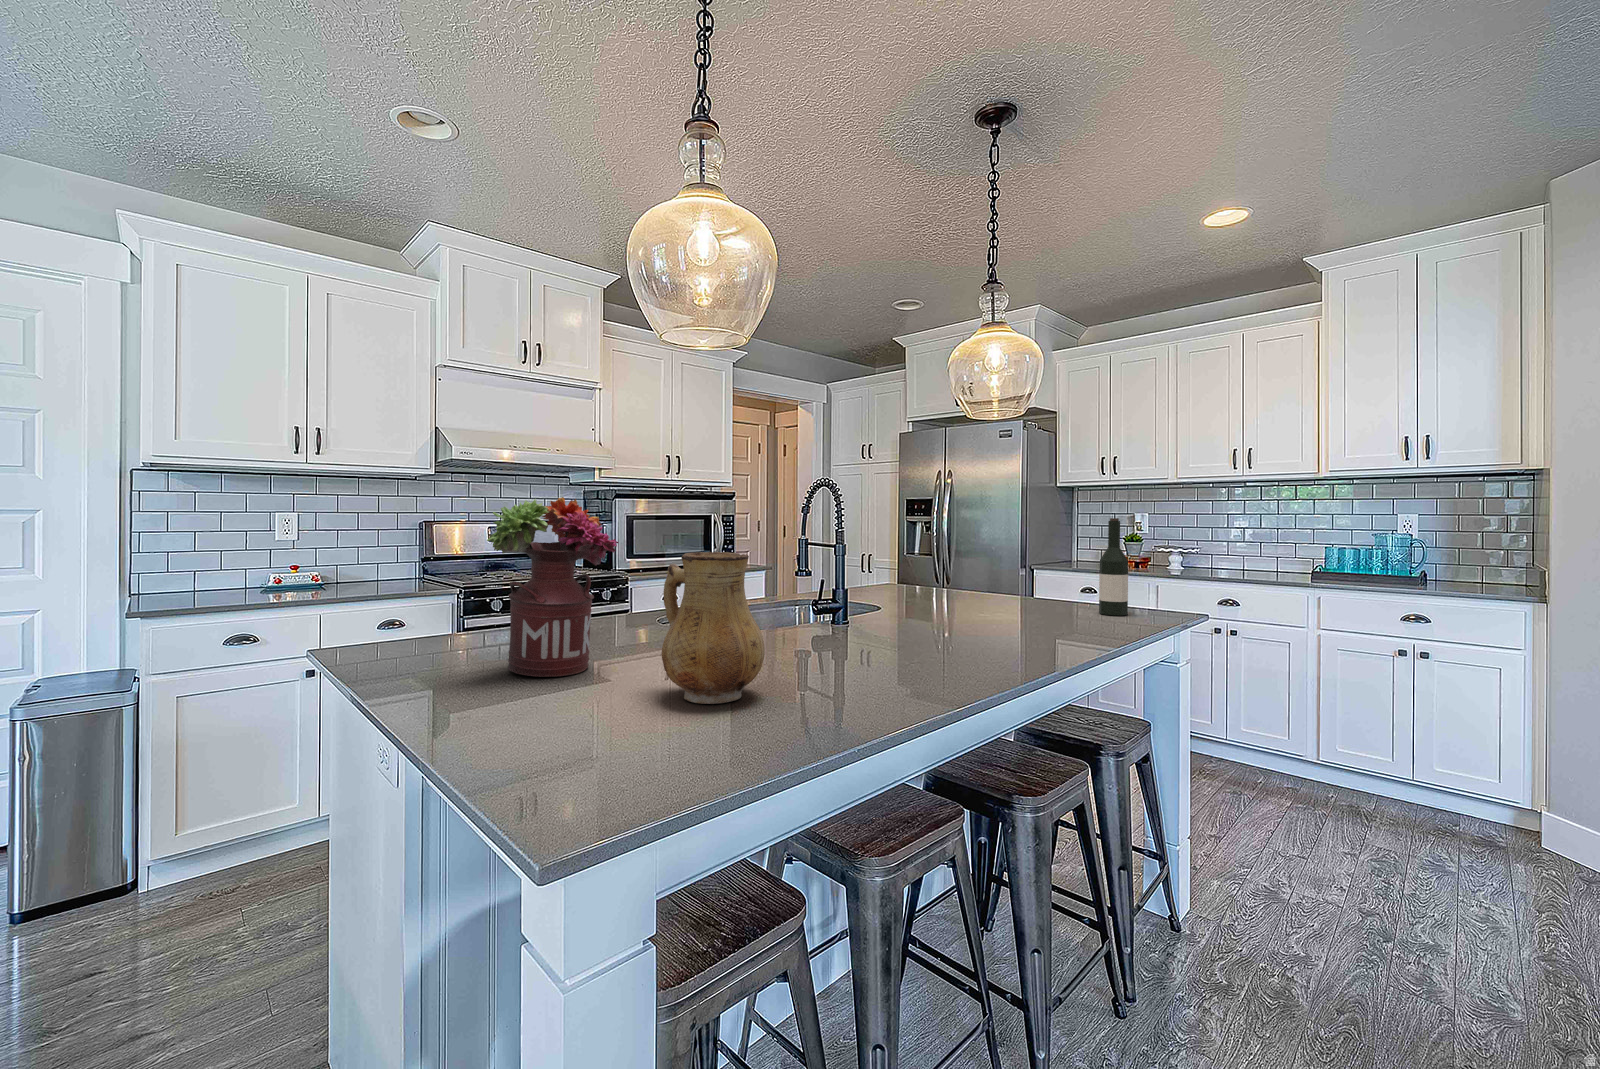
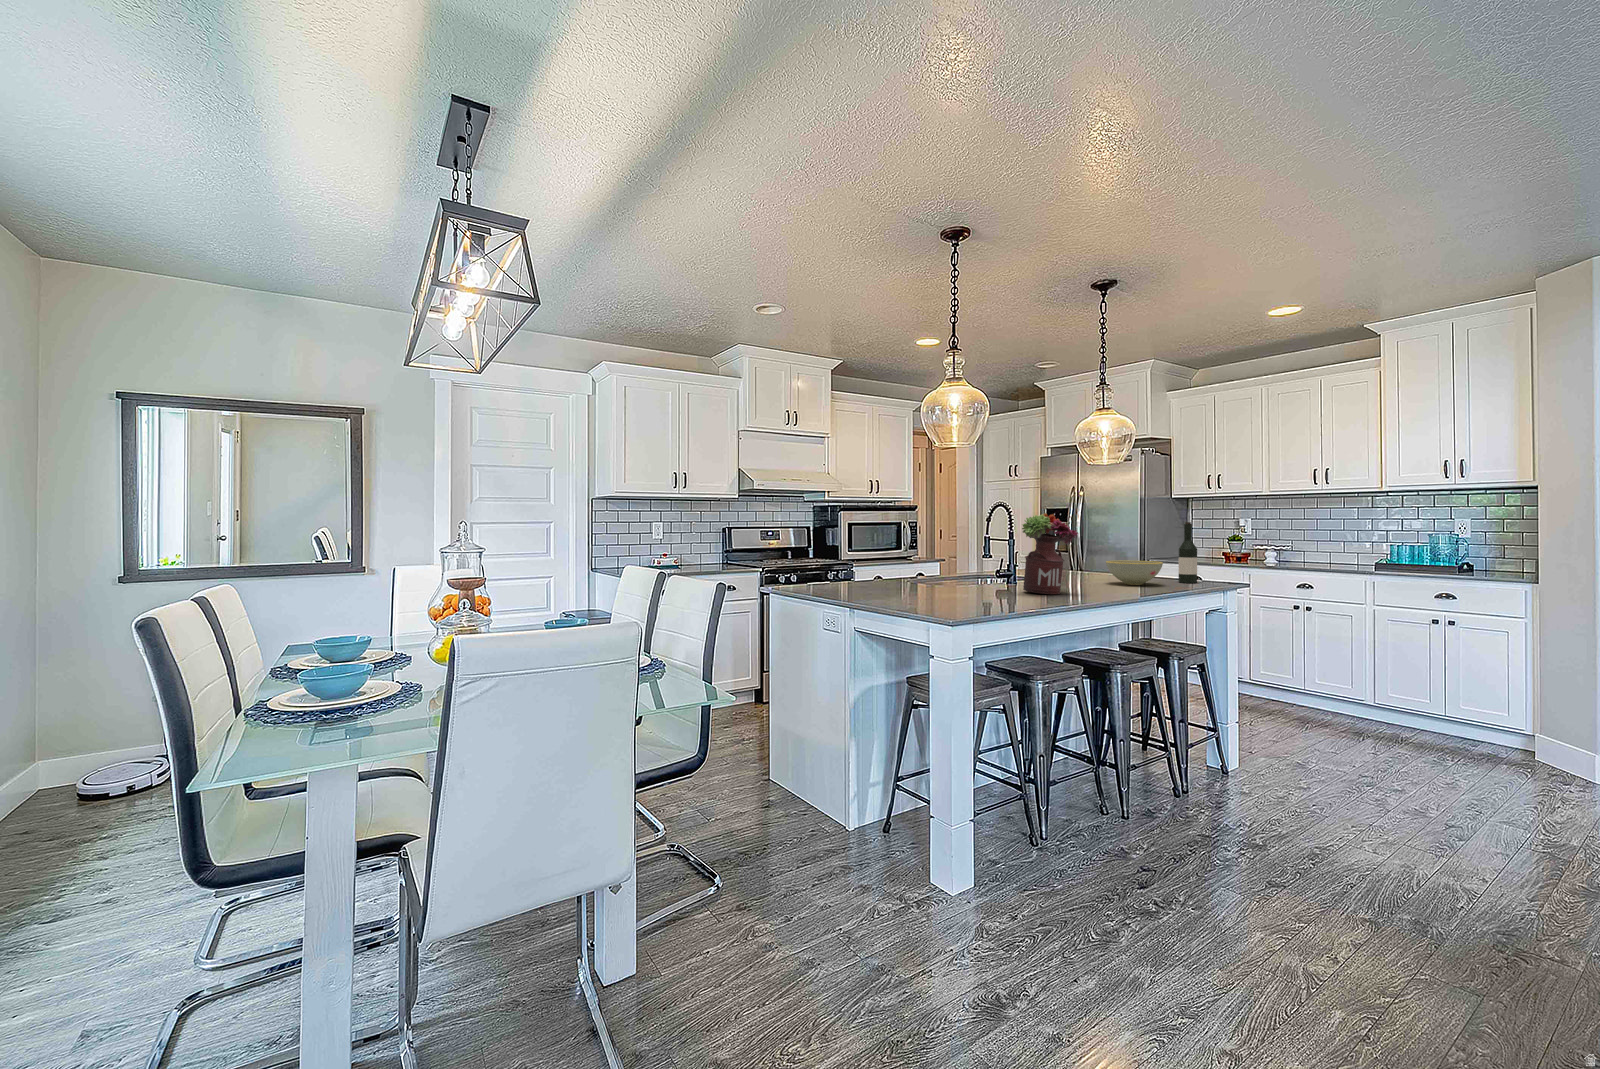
flower arrangement: present [487,497,618,677] -> present [1022,513,1078,594]
ceramic pitcher: present [662,552,765,704] -> none [936,538,986,604]
bowl: none [993,580,1083,622] -> present [1106,561,1163,585]

